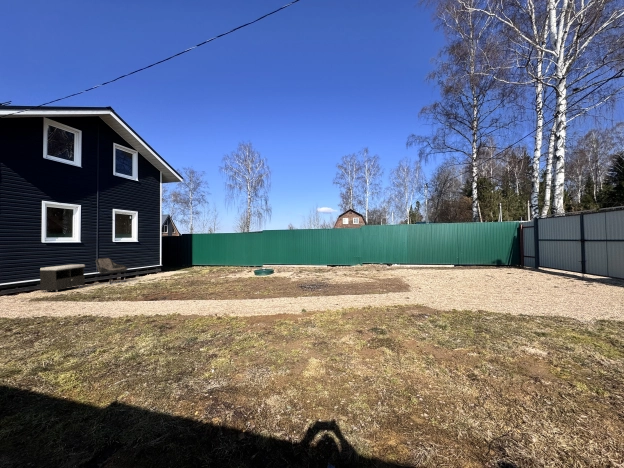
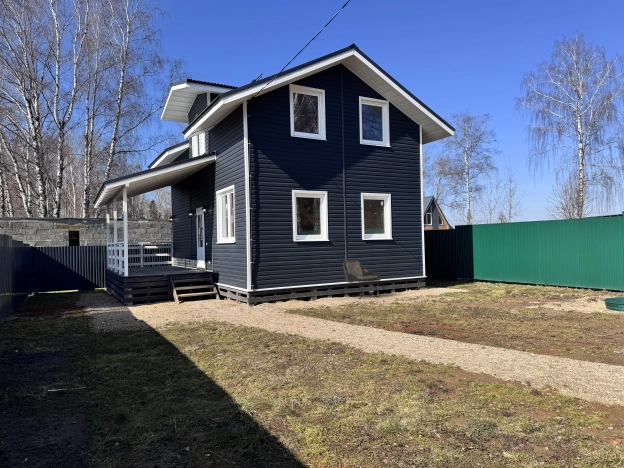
storage bench: present [40,264,85,292] -> none [285,267,331,302]

